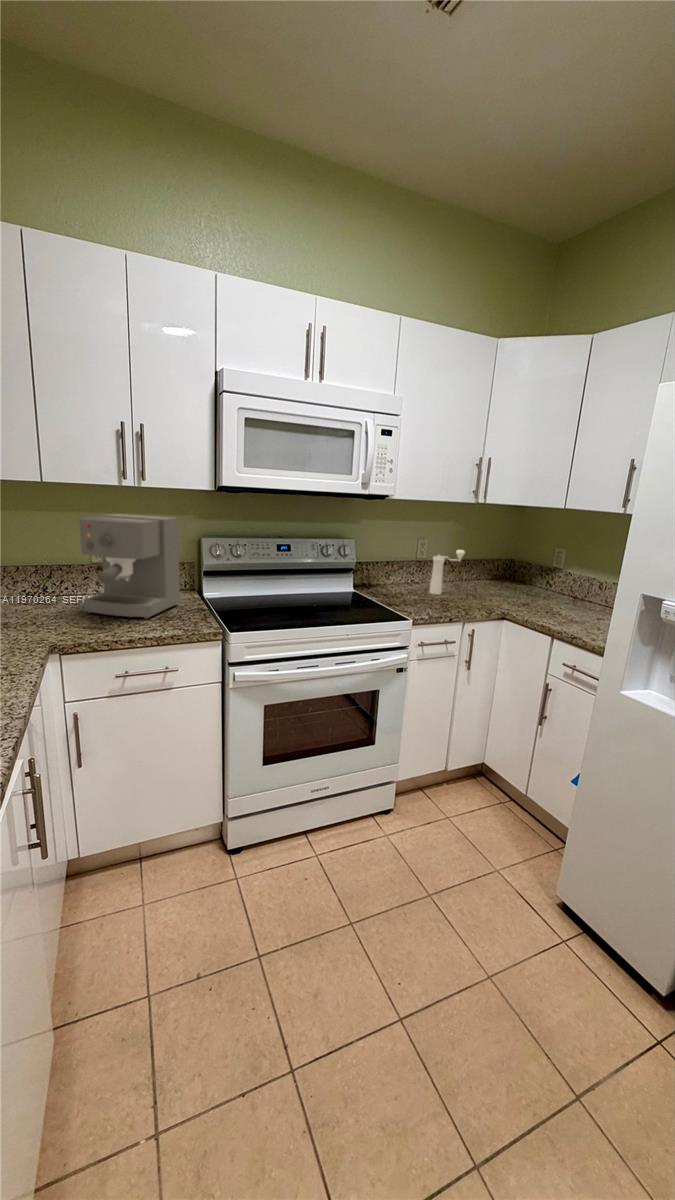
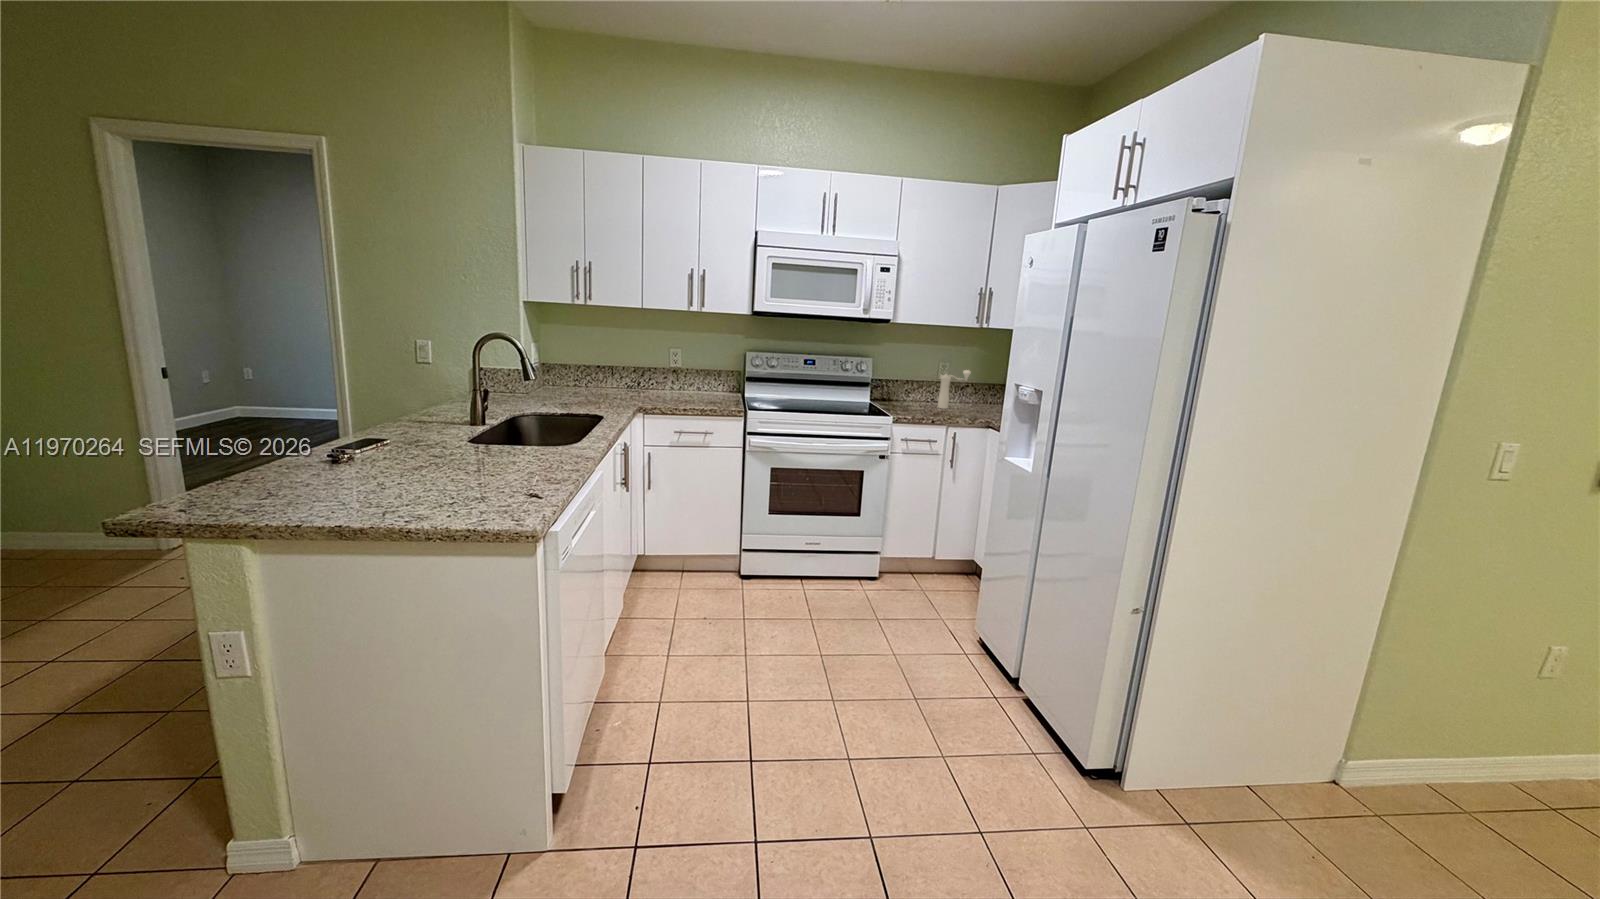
coffee maker: present [79,514,180,619] -> none [661,332,728,402]

